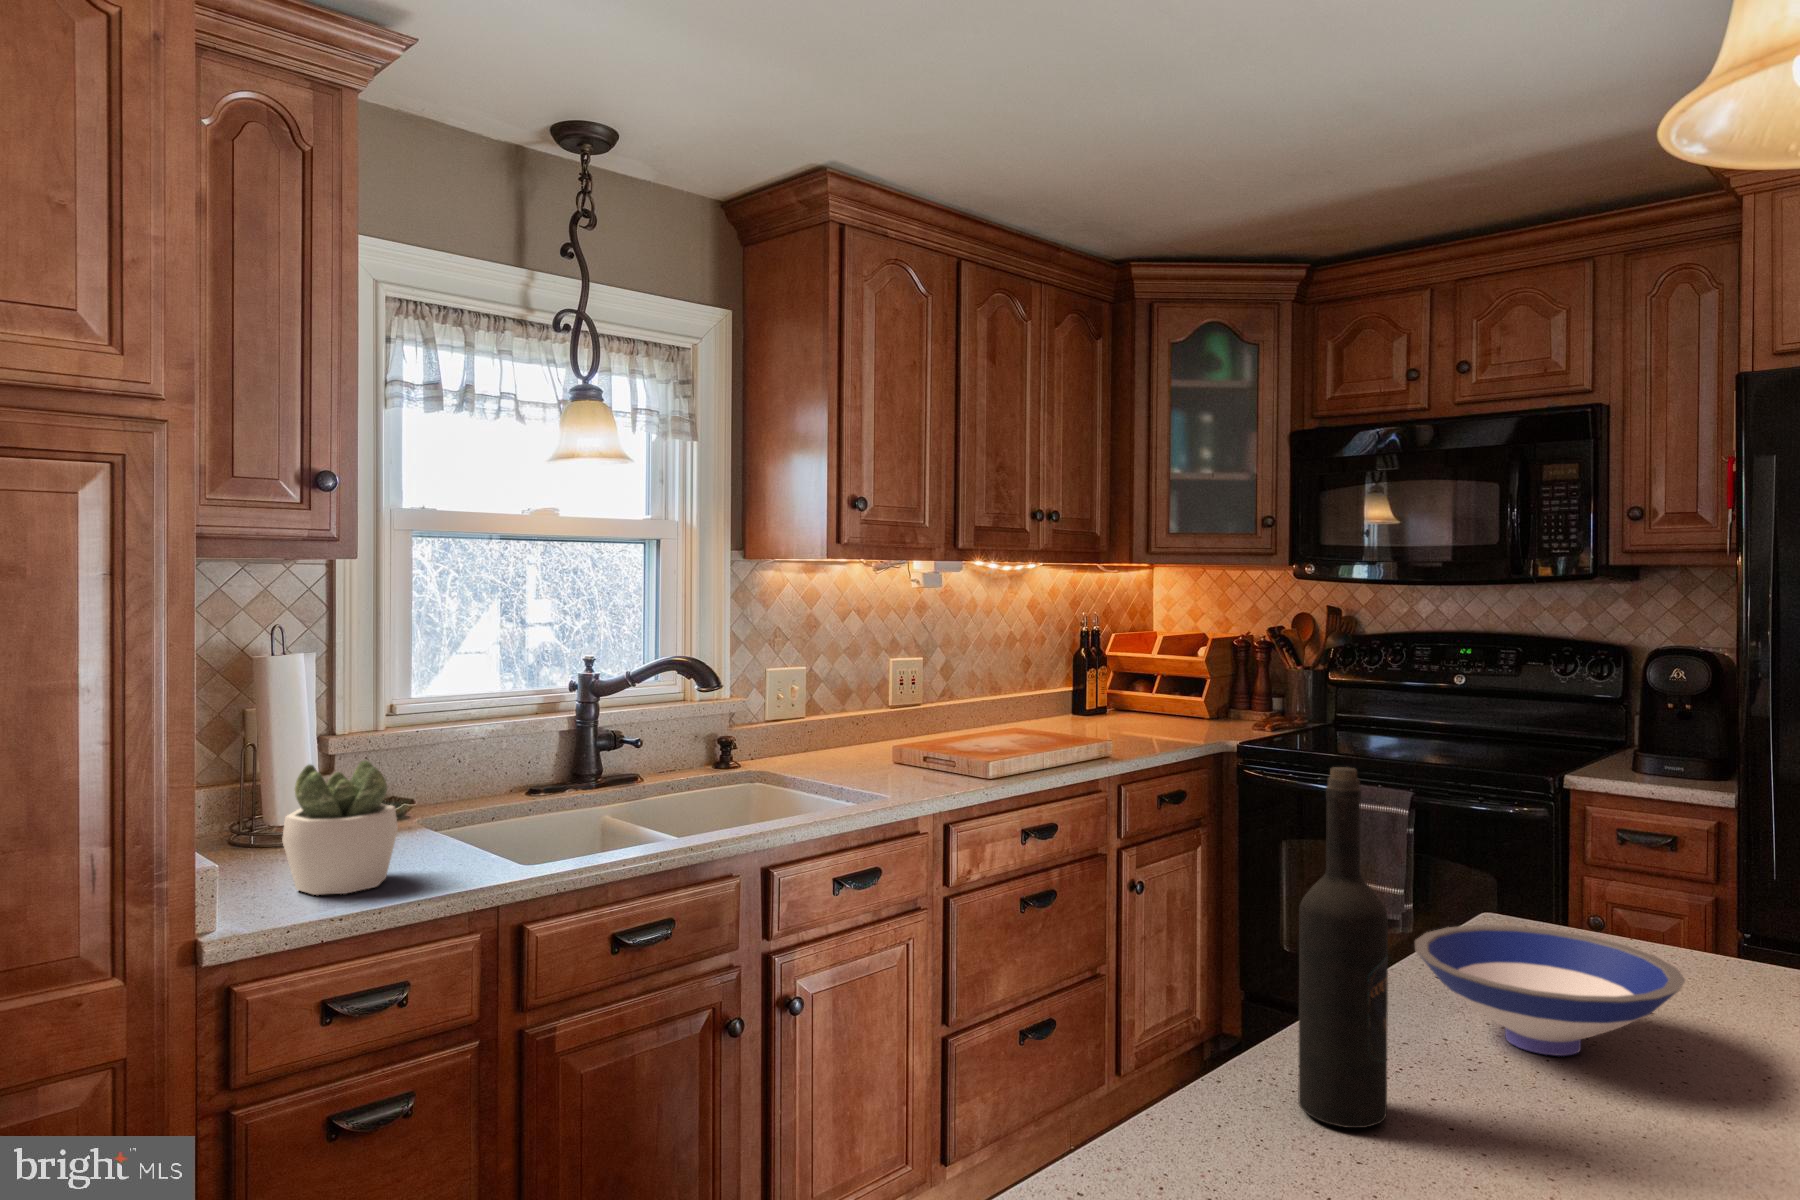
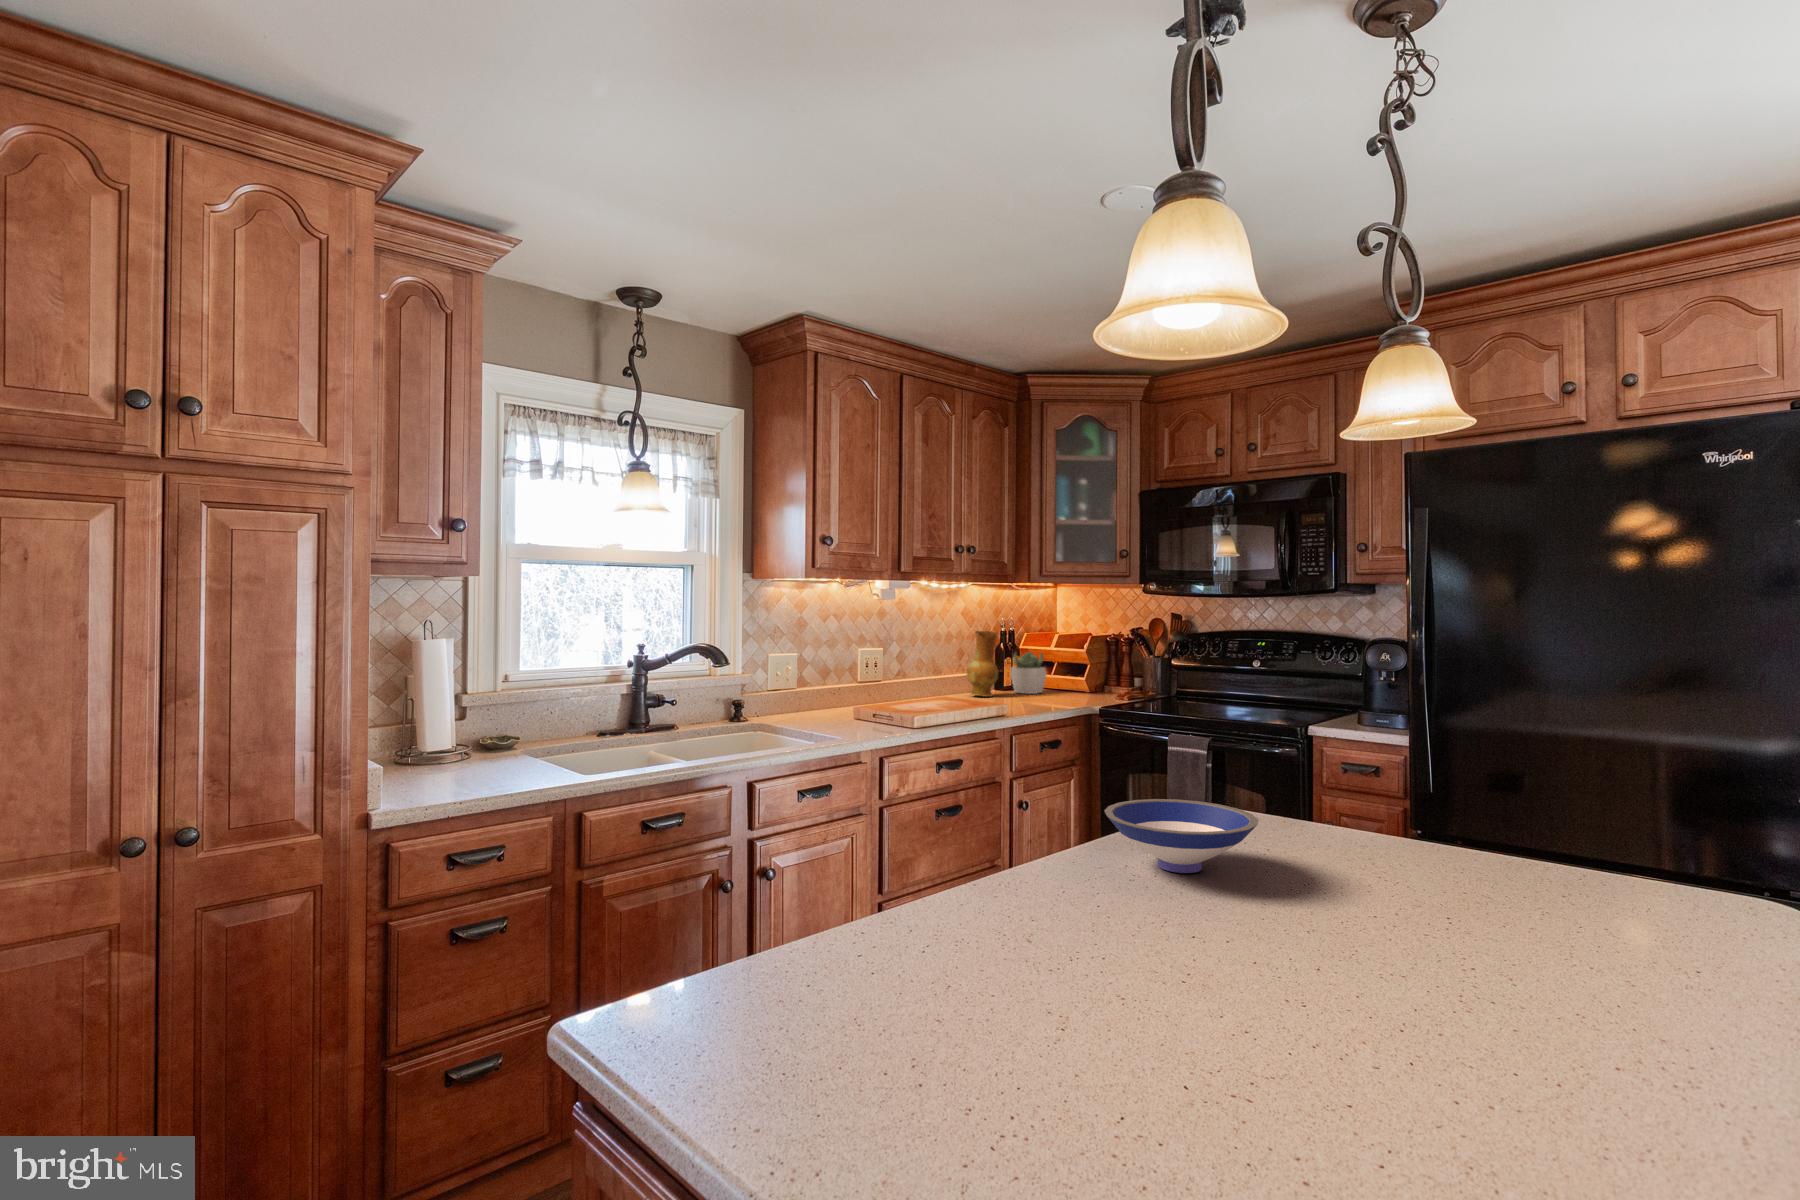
ceramic jug: none [1039,632,1085,727] -> present [966,631,998,697]
succulent plant: present [282,760,398,895] -> present [1011,652,1046,694]
wine bottle: present [1298,767,1388,1128] -> none [1005,690,1055,904]

